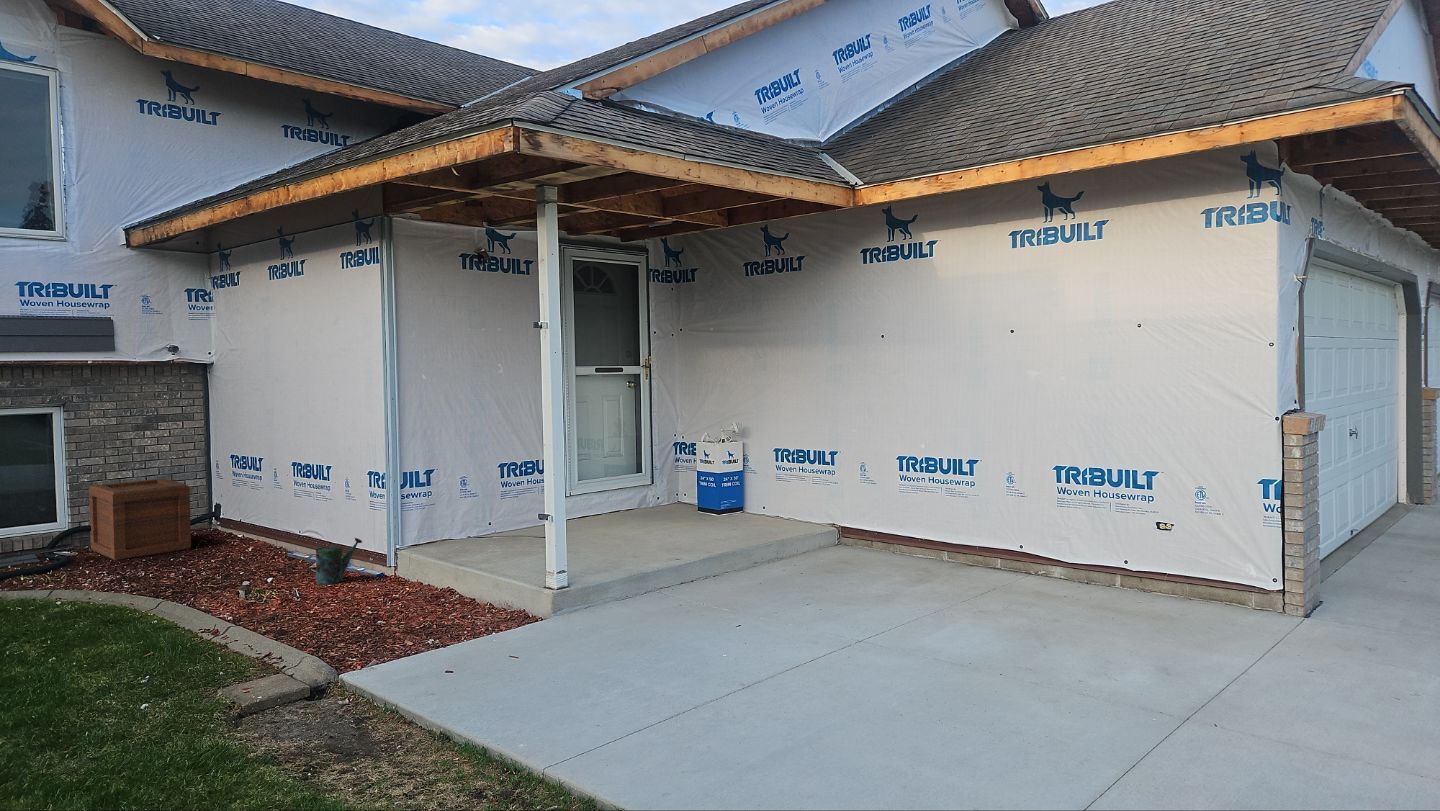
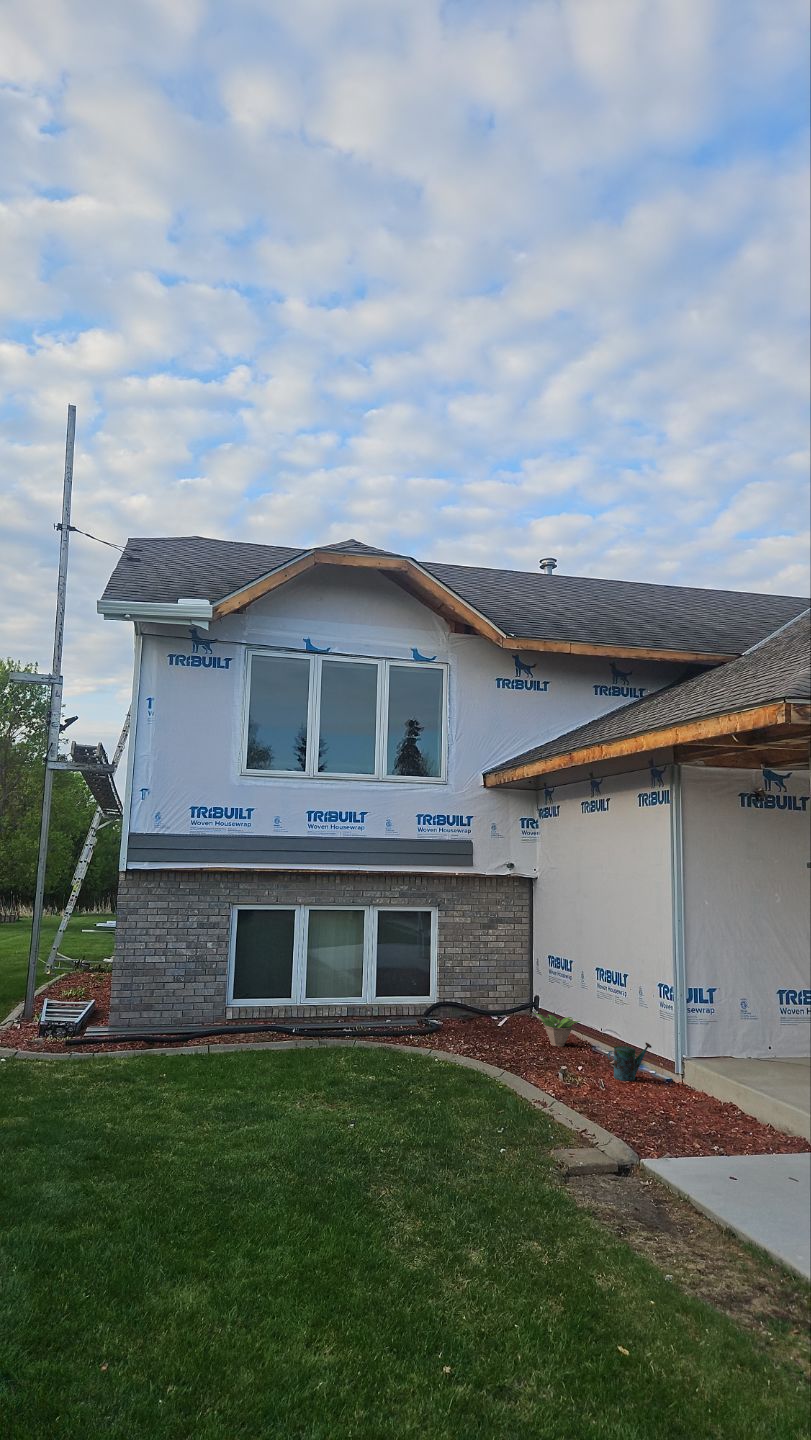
wooden crate: present [89,478,191,560] -> none [451,968,518,1031]
decorative plant: none [211,523,277,560] -> present [534,1013,580,1046]

